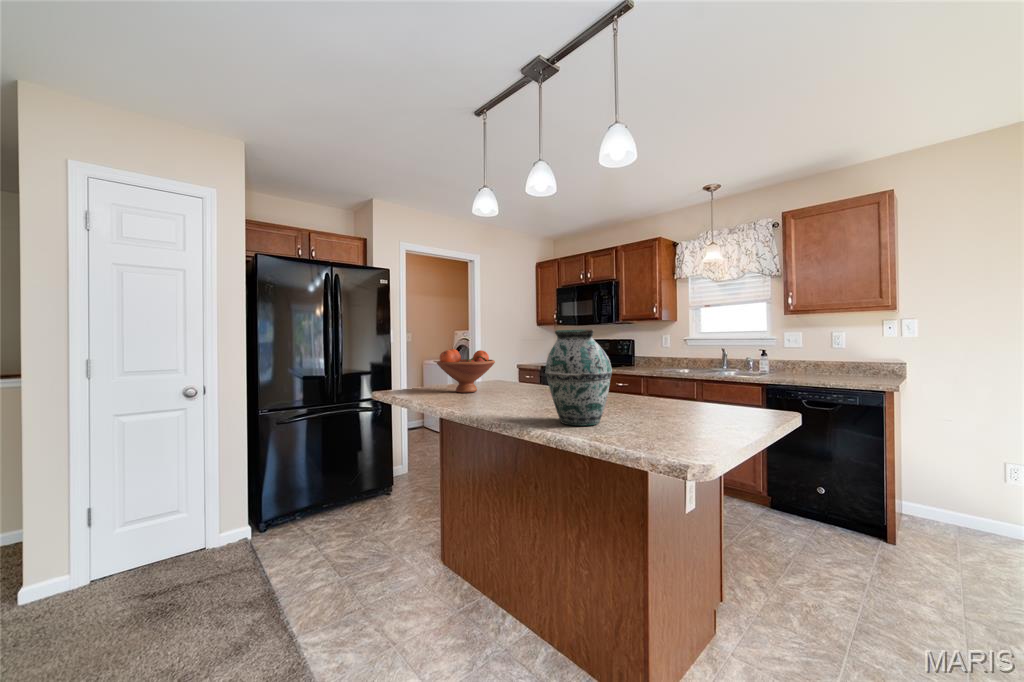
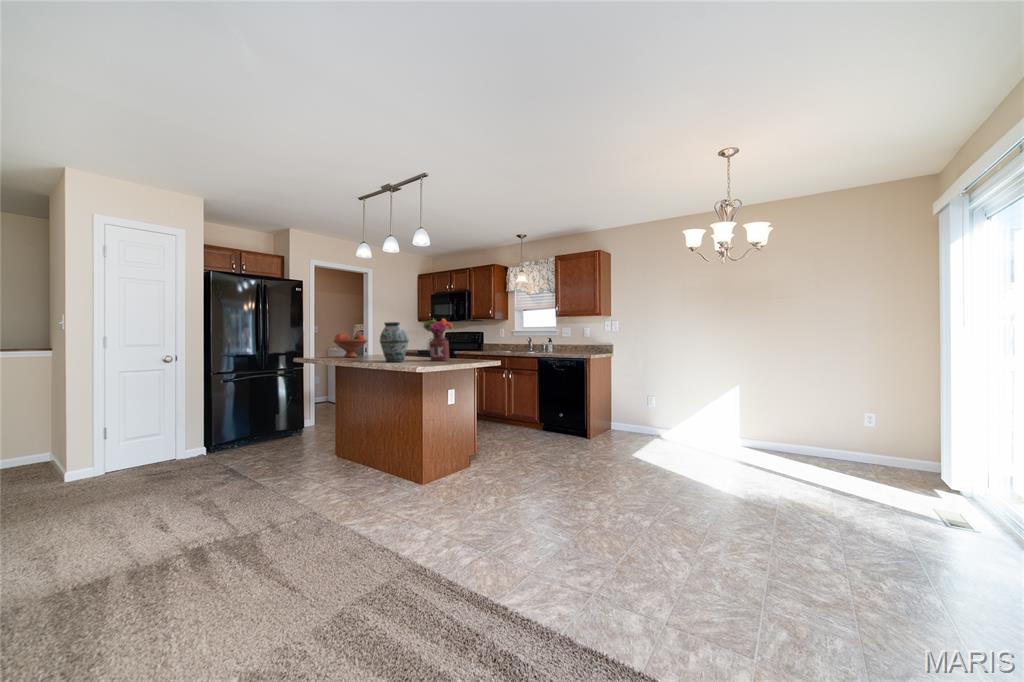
flower arrangement: none [624,318,698,416] -> present [424,319,453,361]

